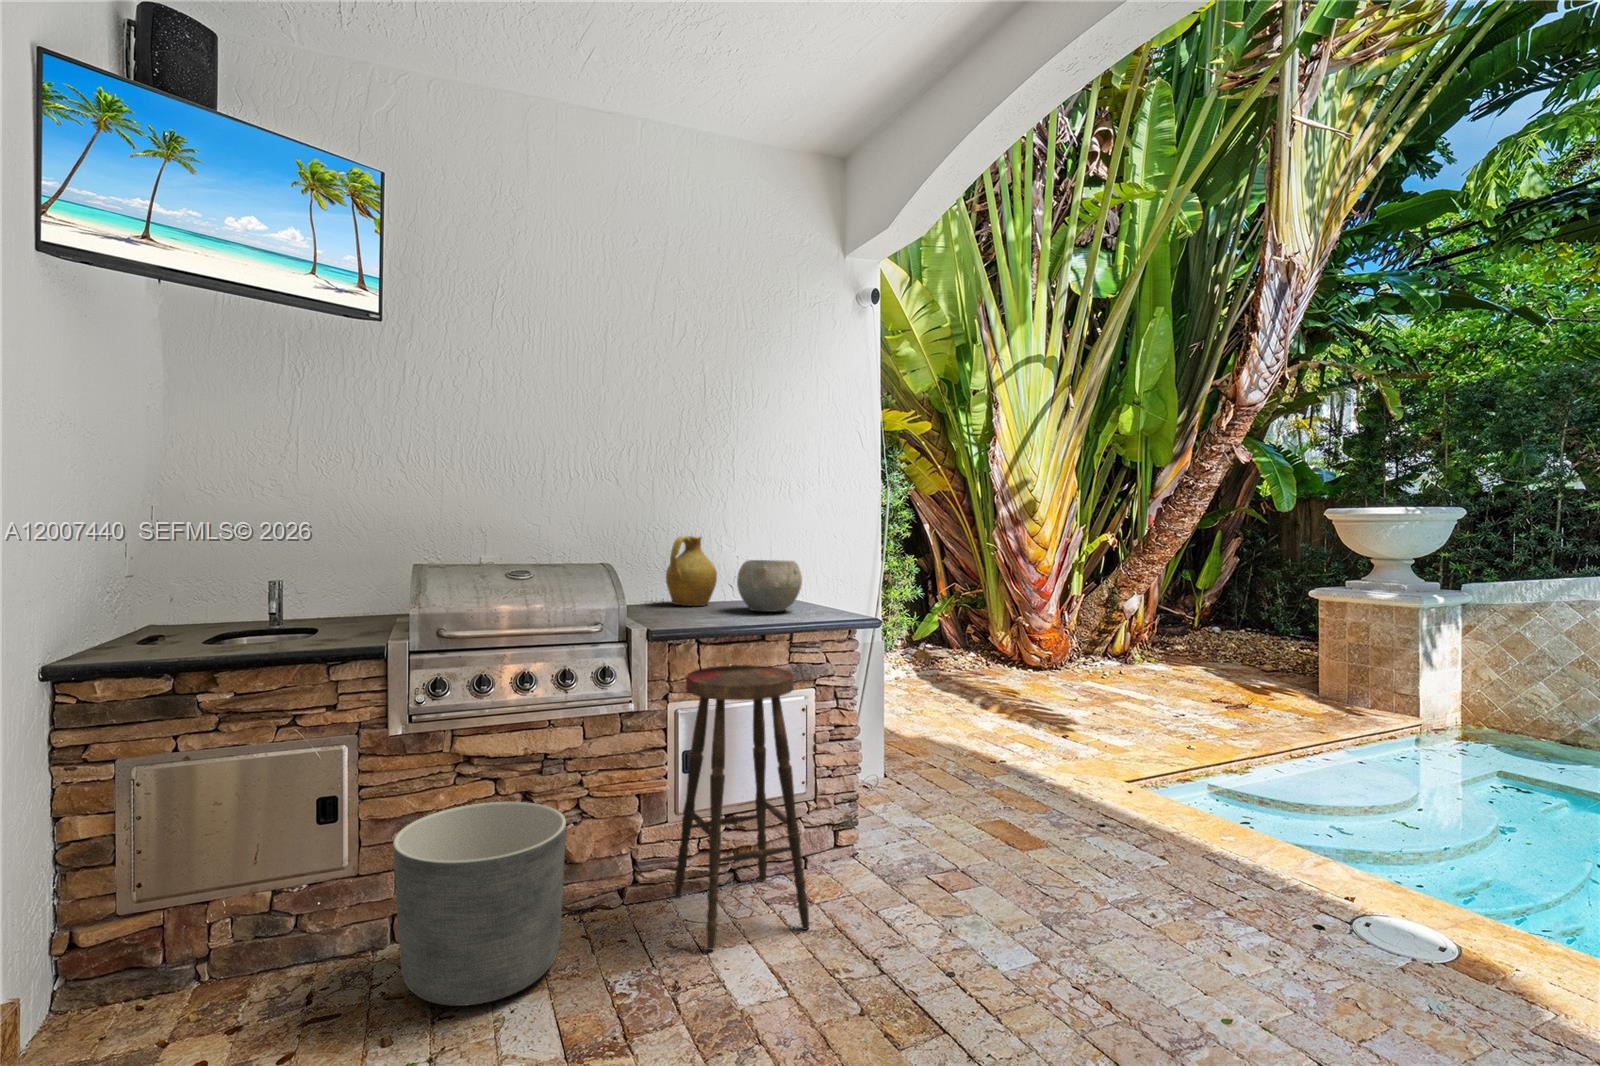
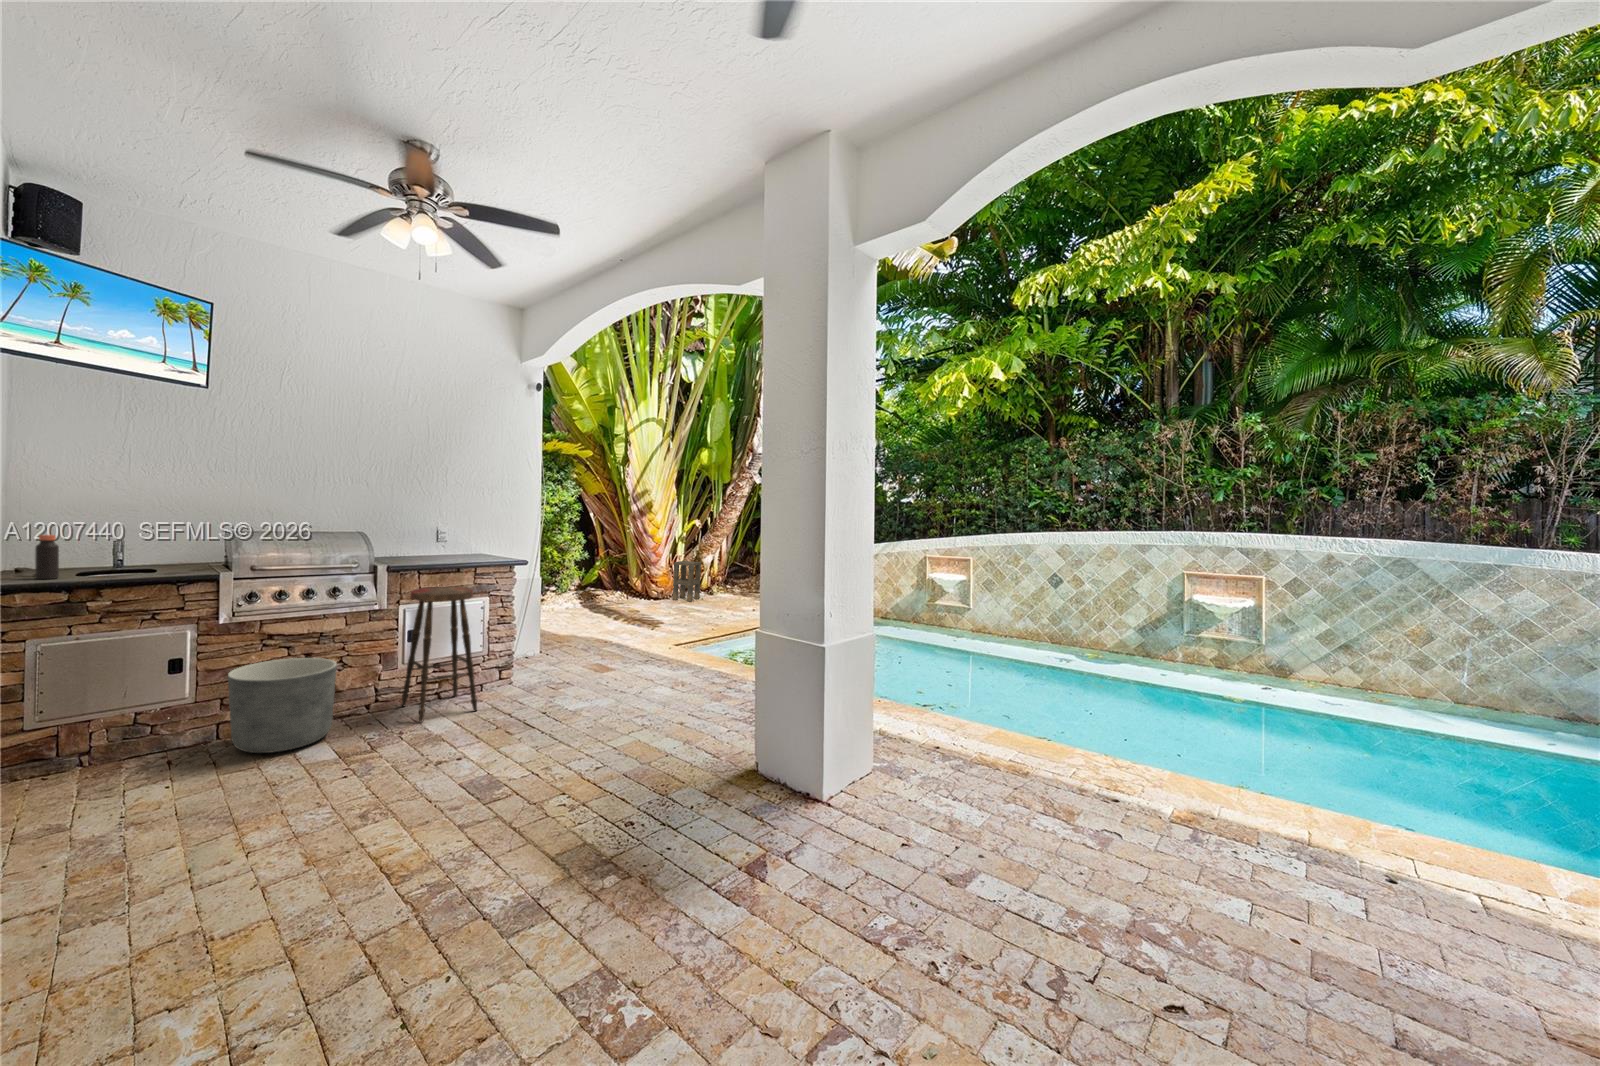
pitcher: present [666,536,717,606] -> none [401,518,435,557]
bowl: present [737,560,802,612] -> none [446,532,486,560]
bottle: none [131,577,164,655] -> present [35,535,59,579]
side table: none [1069,604,1118,678] -> present [673,561,701,602]

